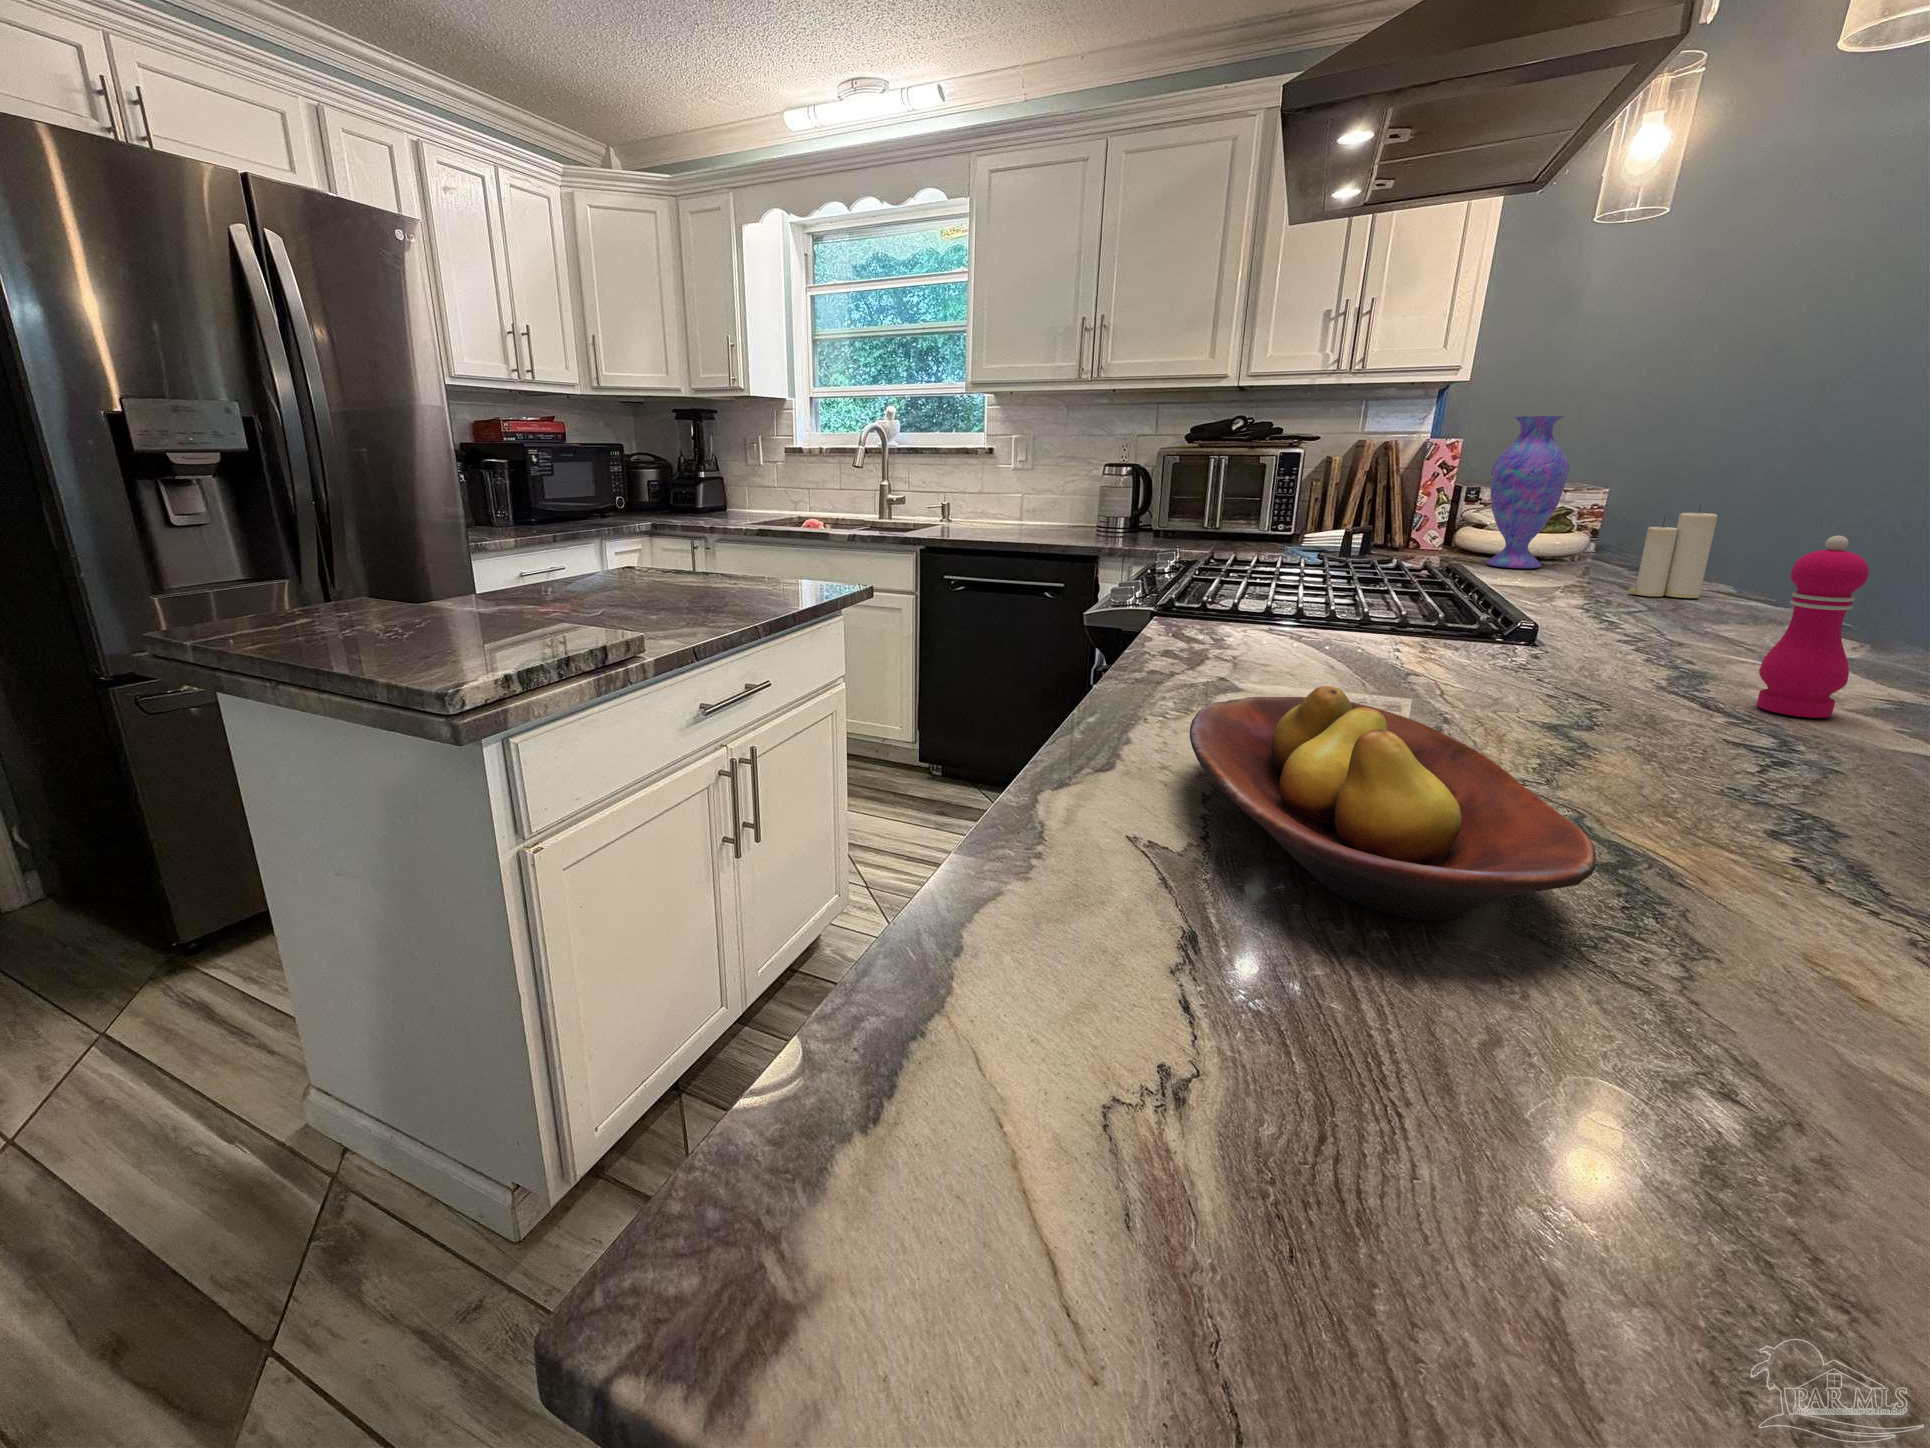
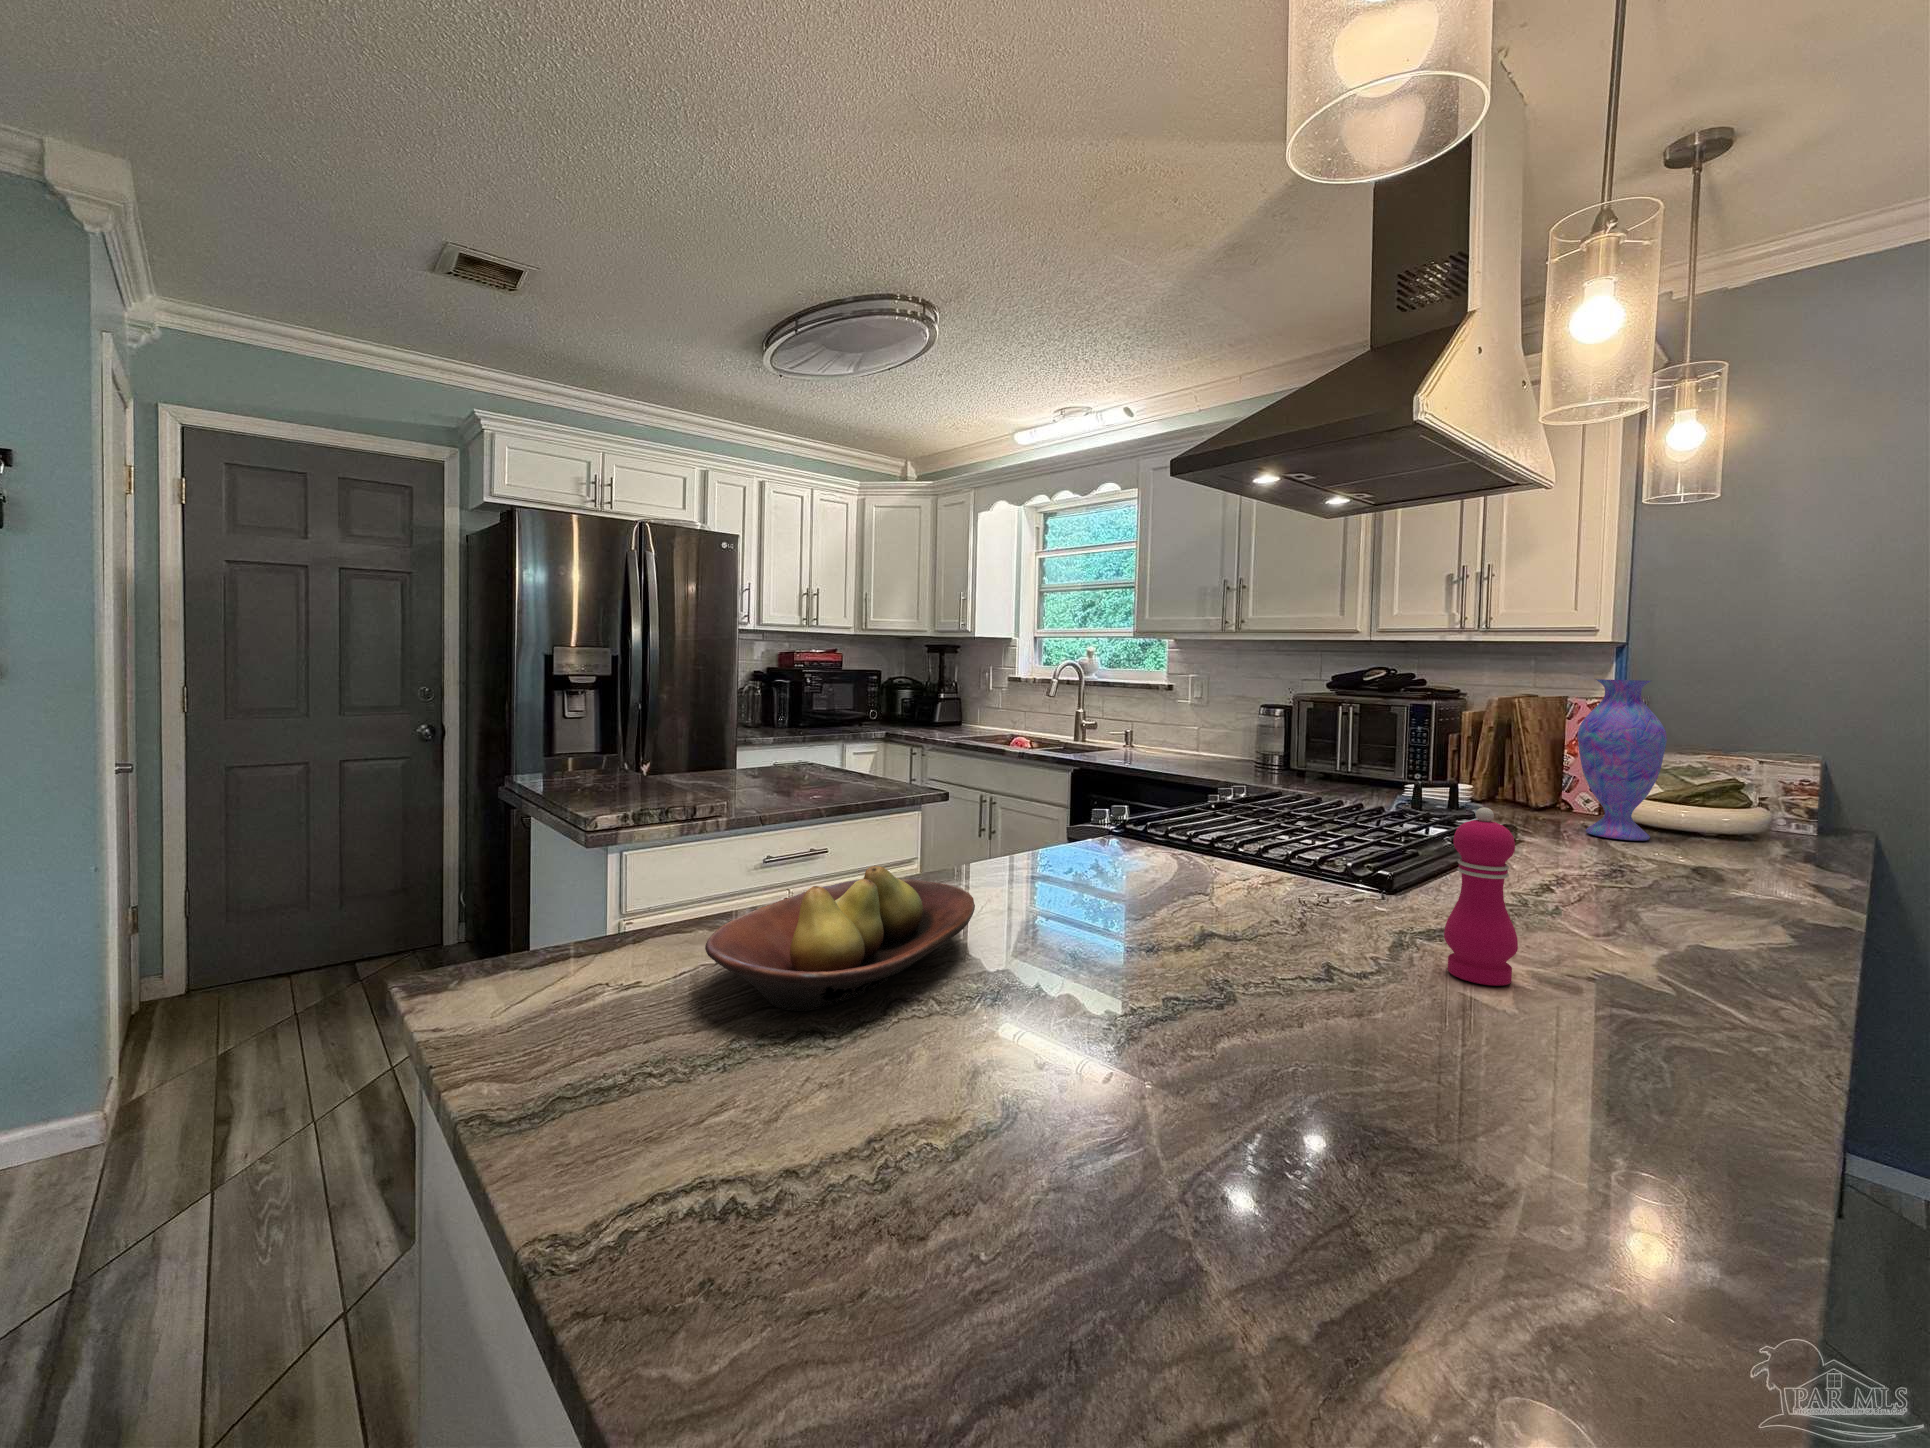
candle: present [1627,504,1718,598] -> none [1670,781,1768,887]

